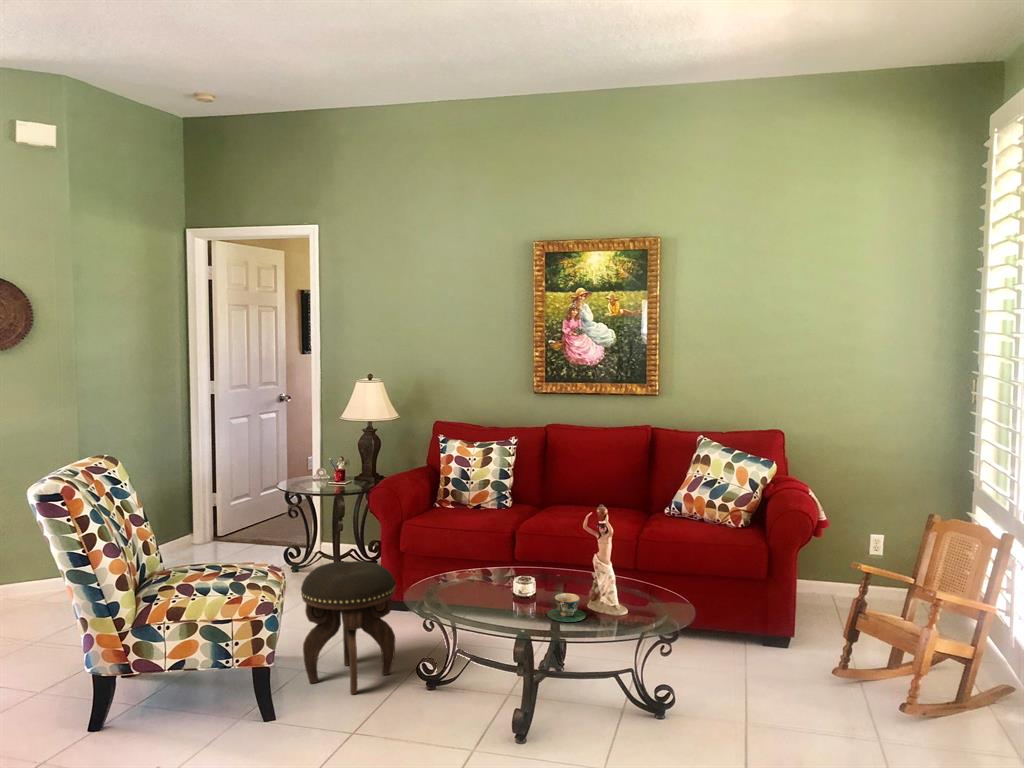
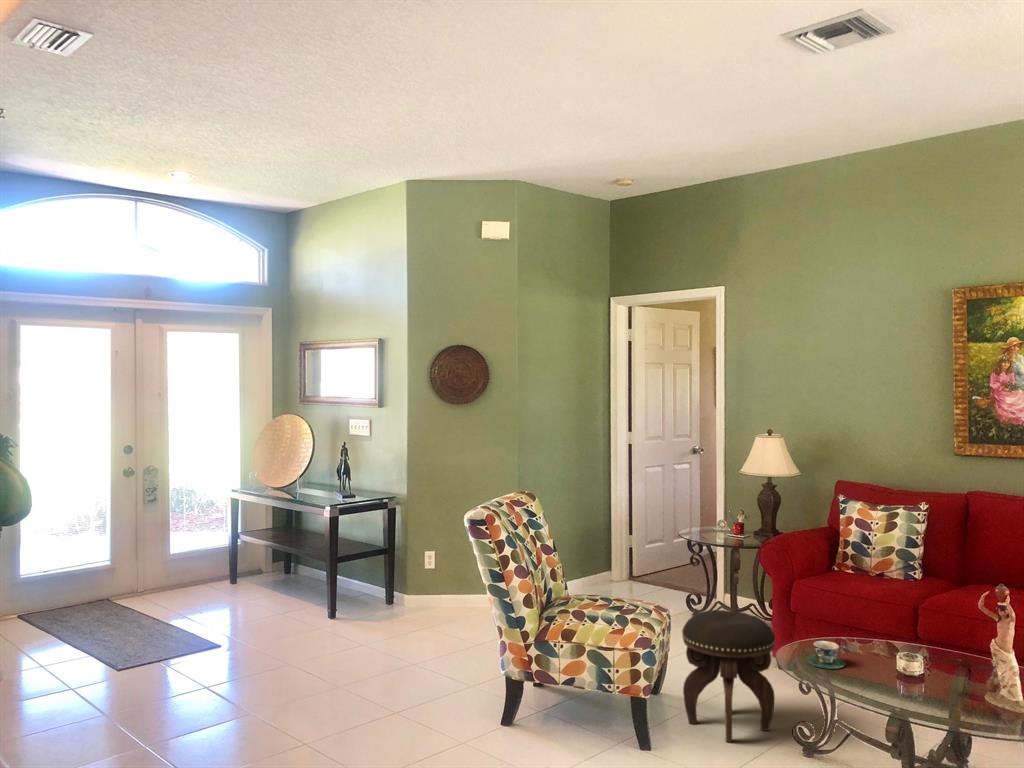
teacup: present [547,593,586,622] -> present [806,641,846,669]

